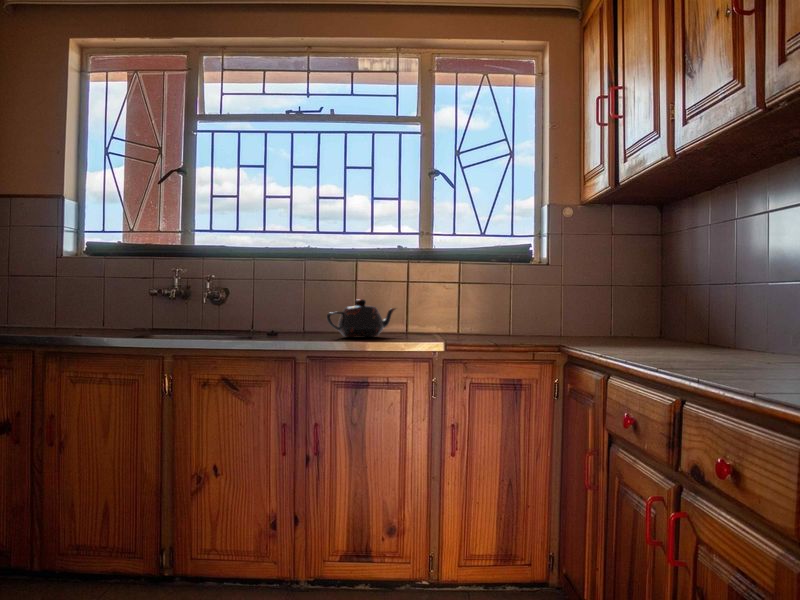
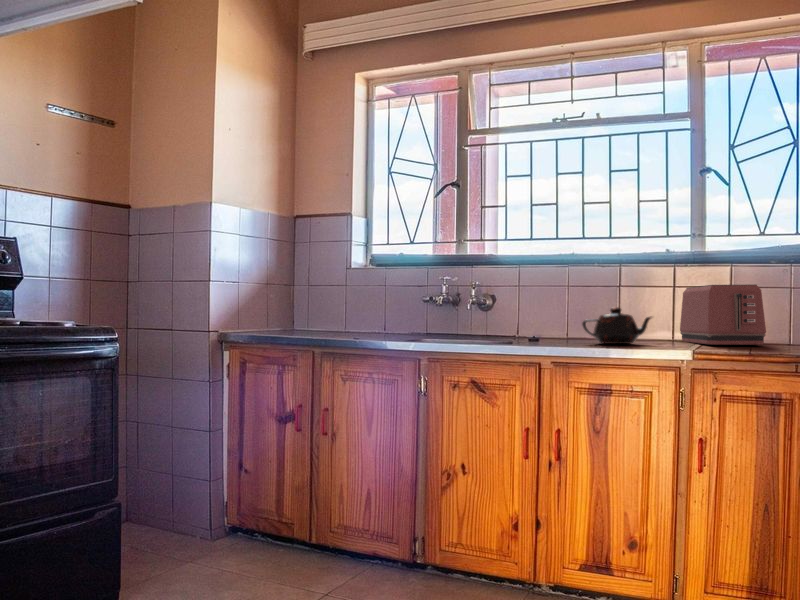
toaster: none [415,276,496,335] -> present [680,285,766,345]

